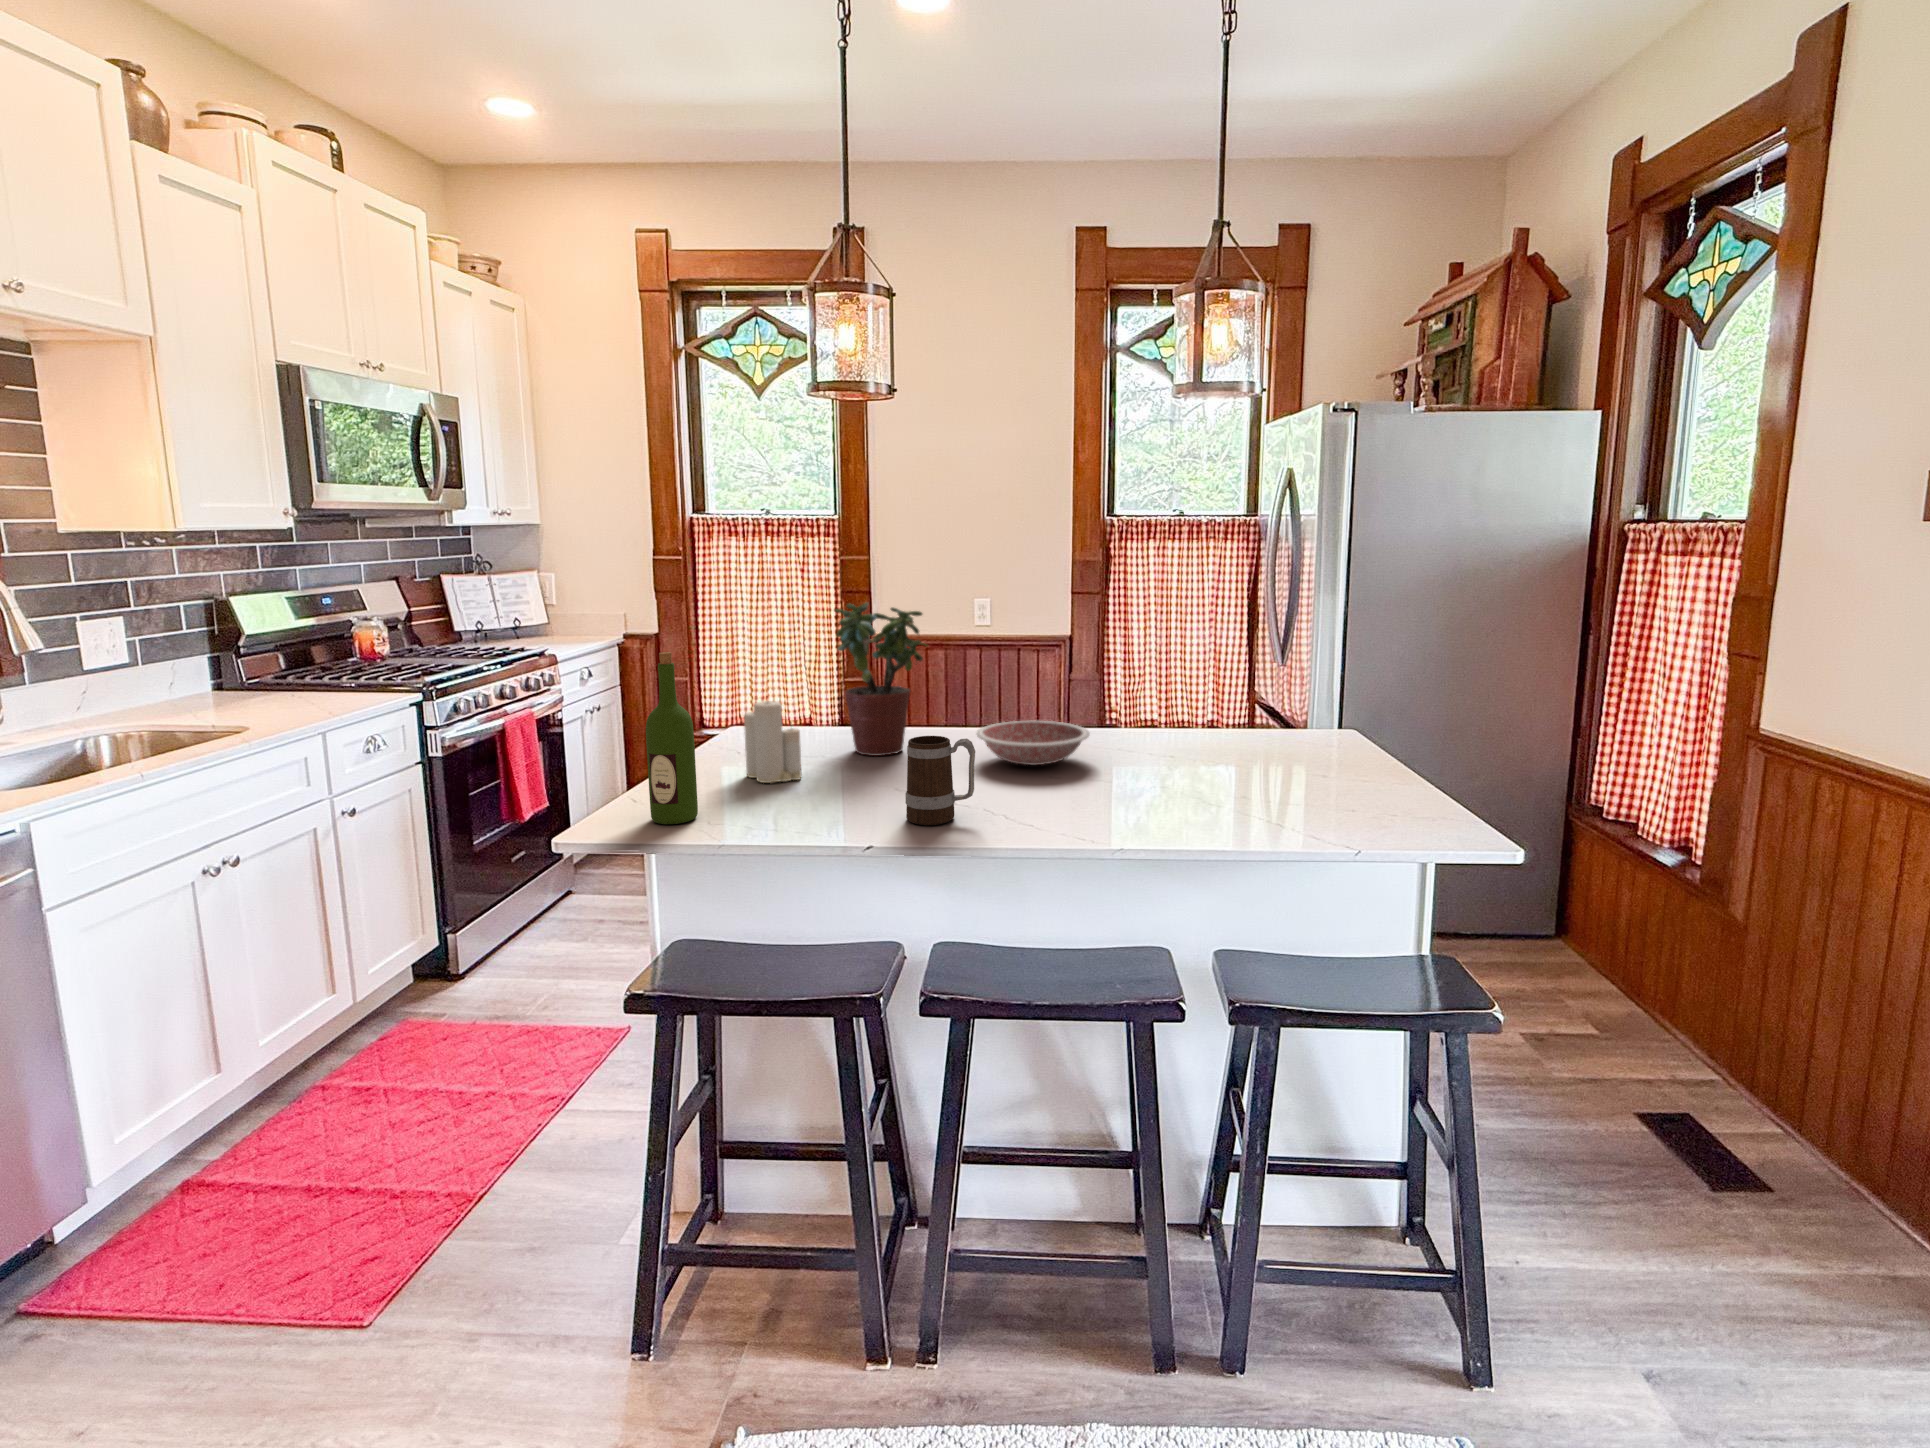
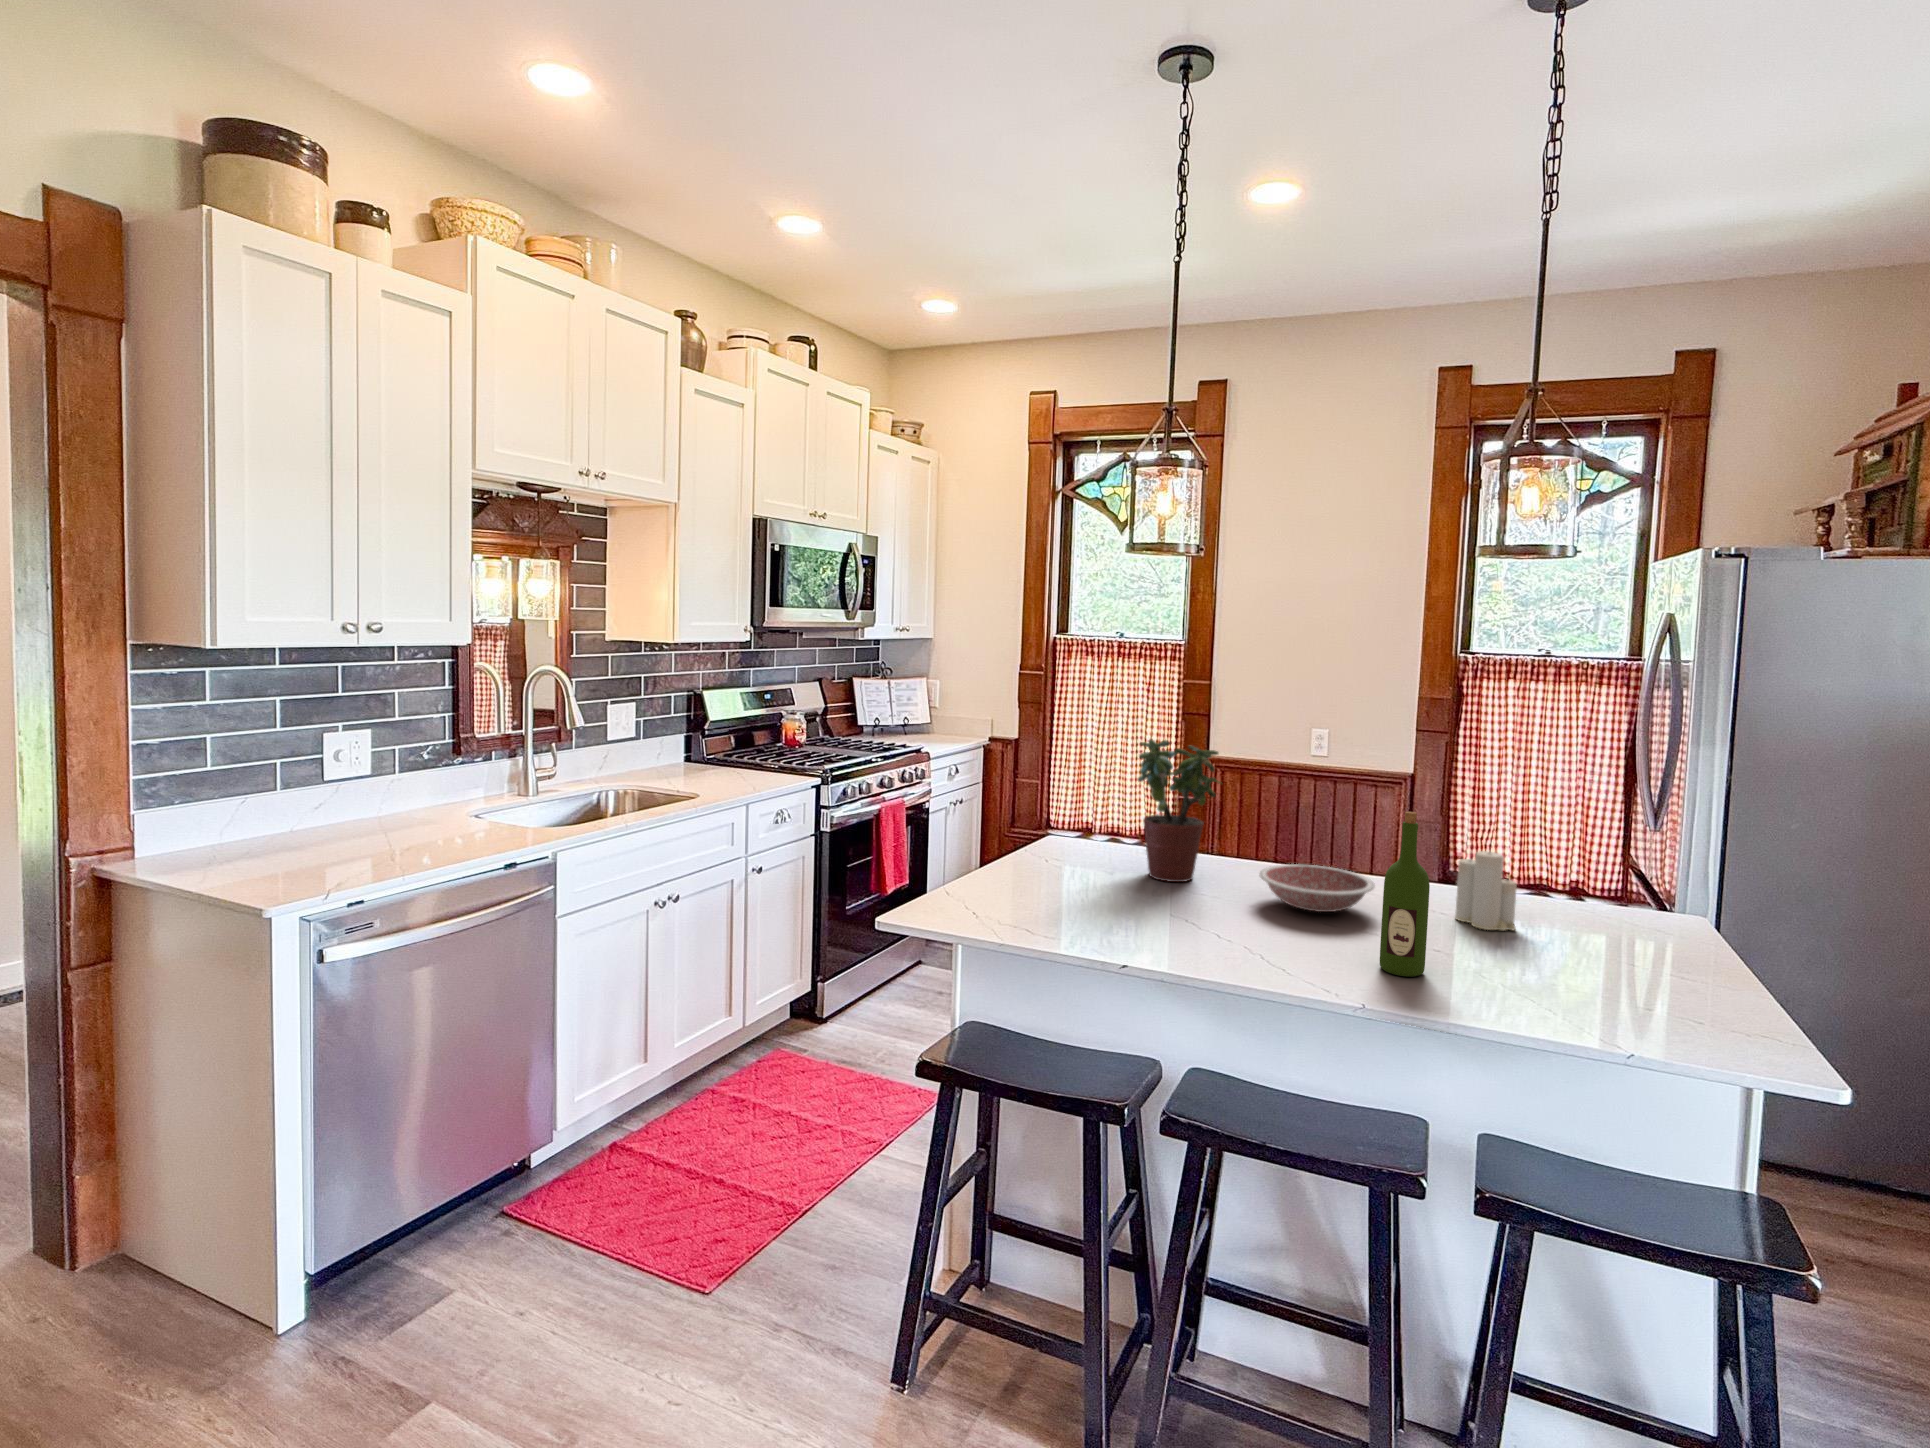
wine bottle: present [646,652,698,824] -> present [1380,812,1430,977]
candle: present [744,696,801,783] -> present [1455,851,1517,931]
mug: present [905,736,975,825] -> none [1170,871,1237,956]

